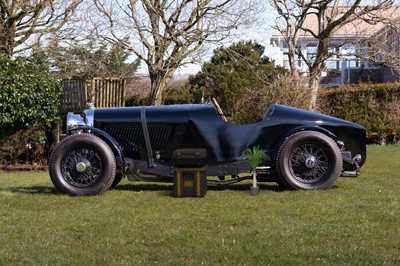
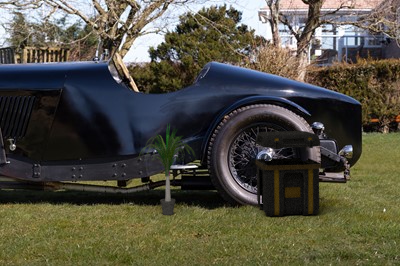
toolbox: present [172,149,208,197] -> present [255,131,321,216]

